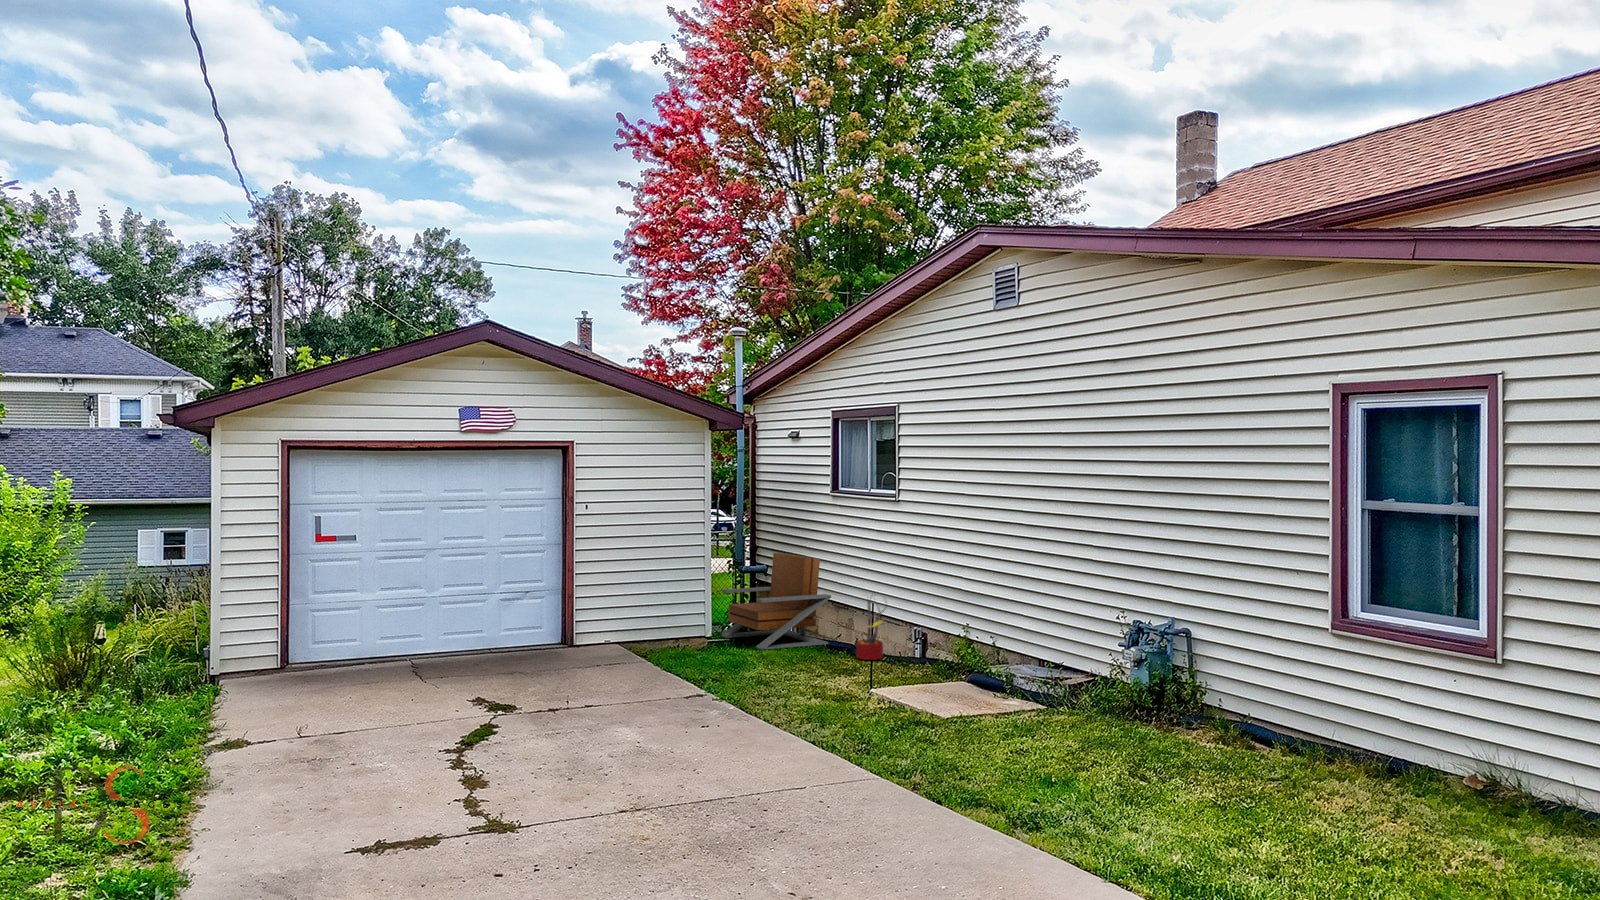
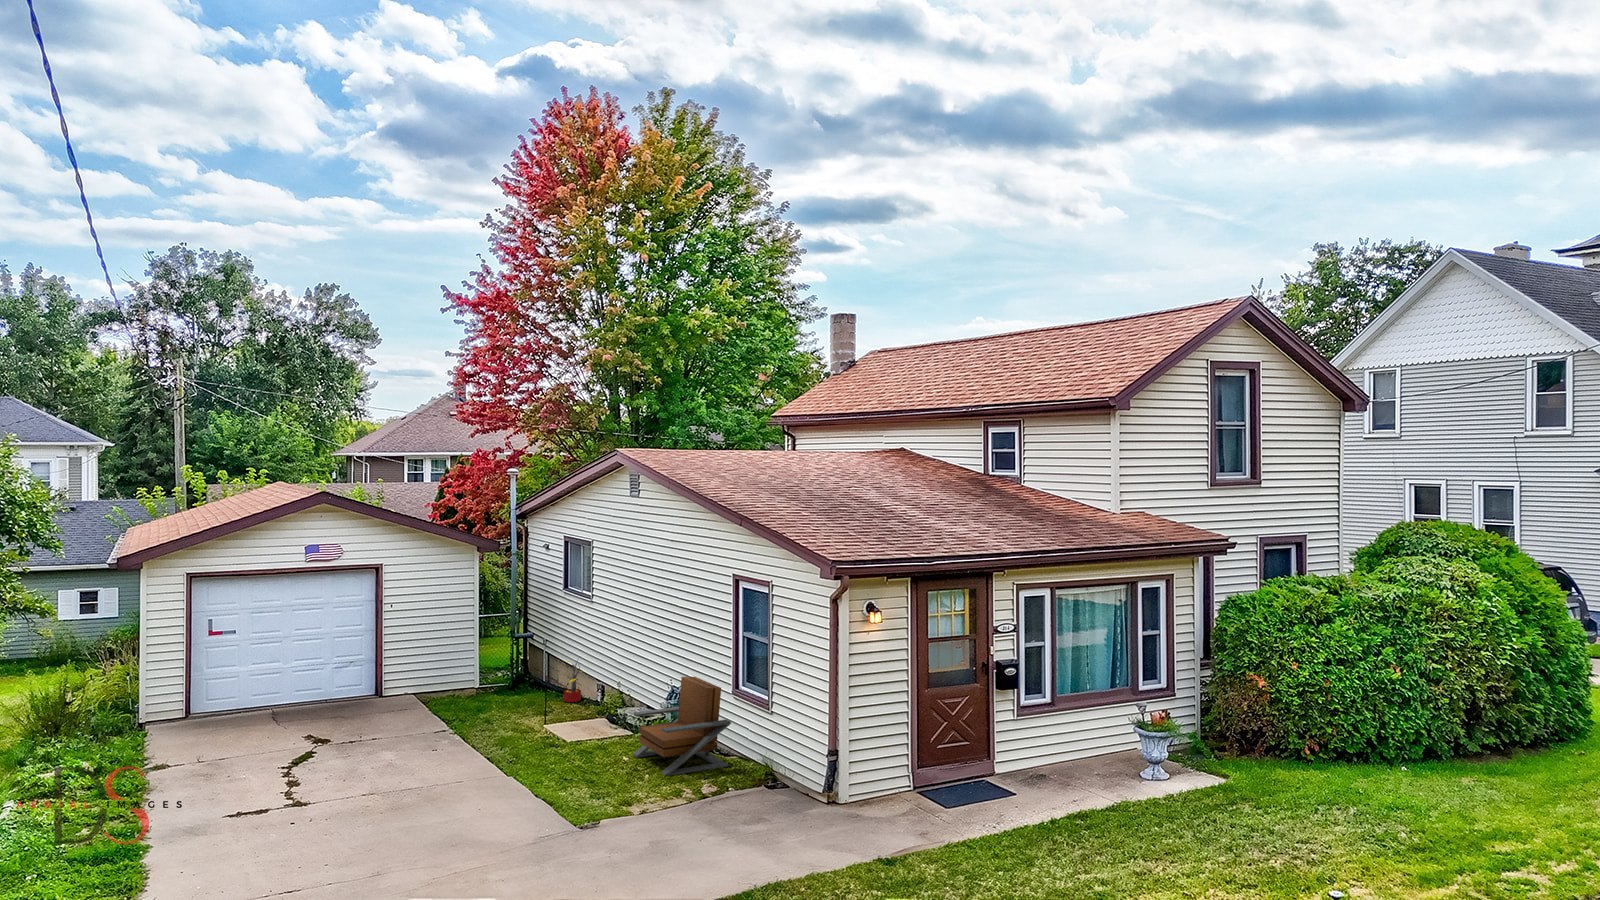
lounge chair: present [722,553,831,650] -> present [633,677,731,776]

